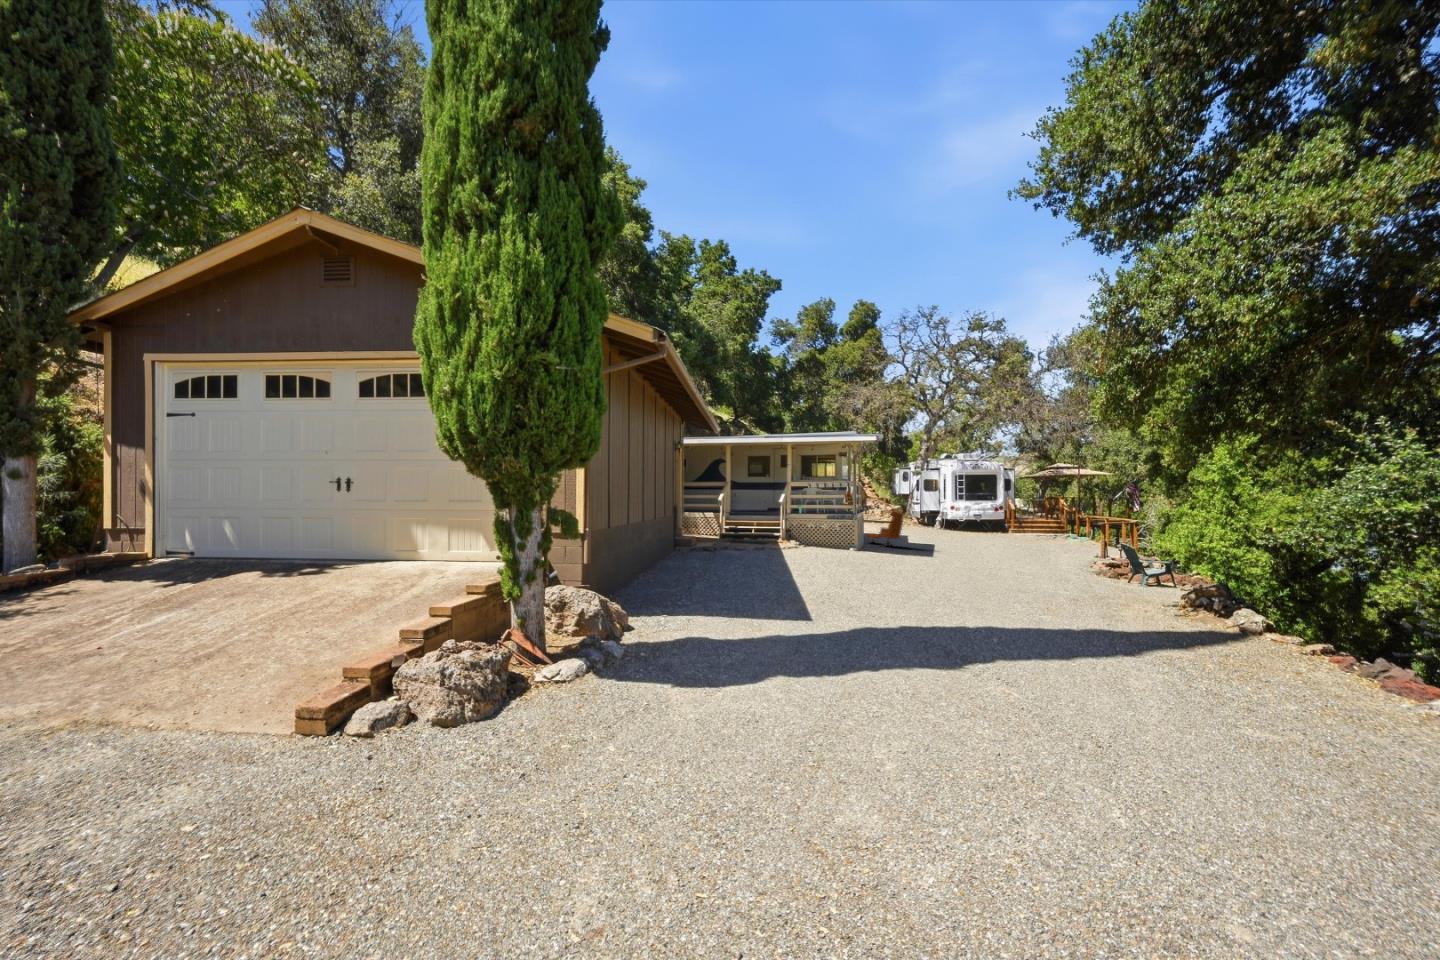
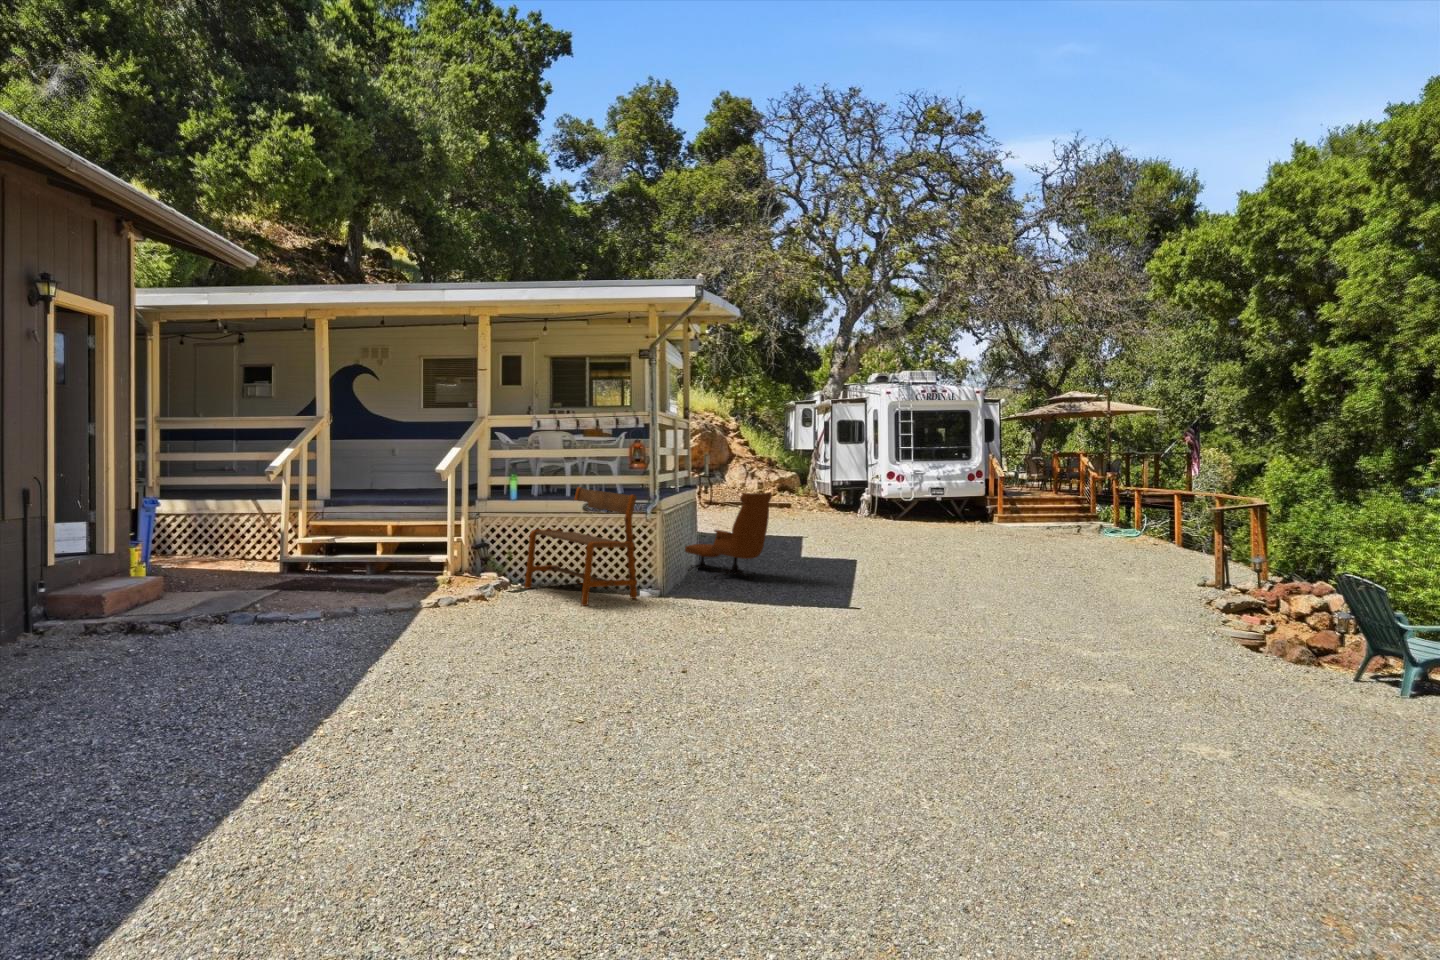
bench: none [808,508,855,552] -> present [525,487,637,606]

